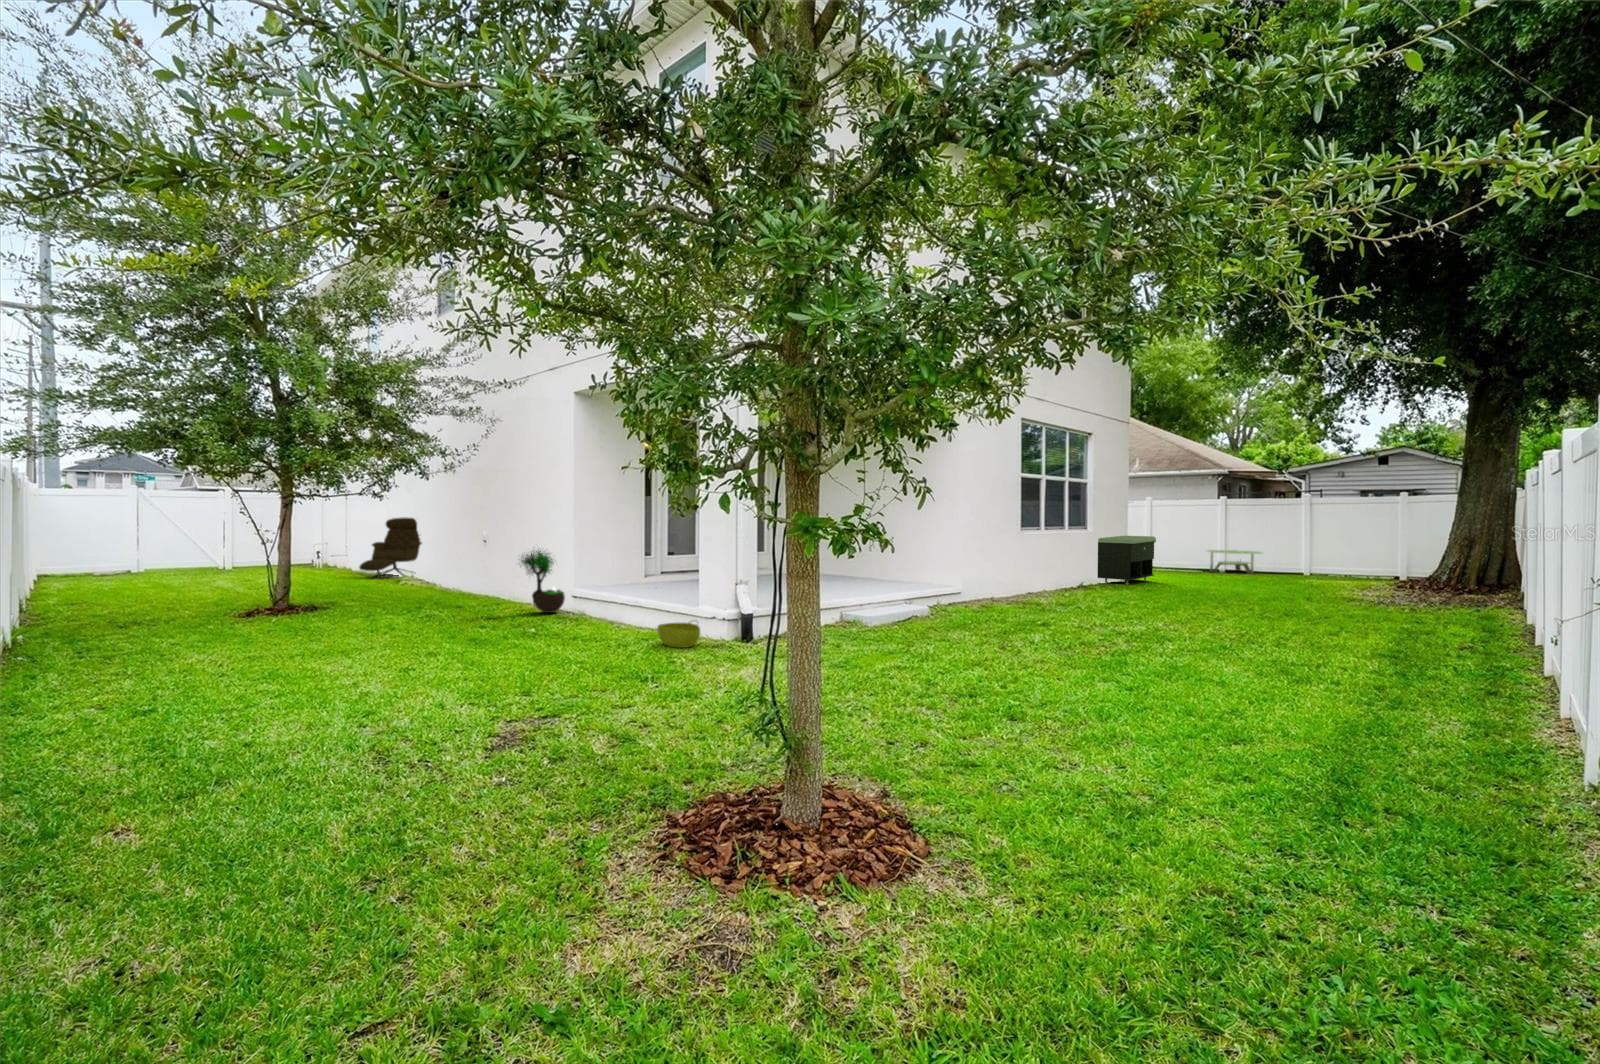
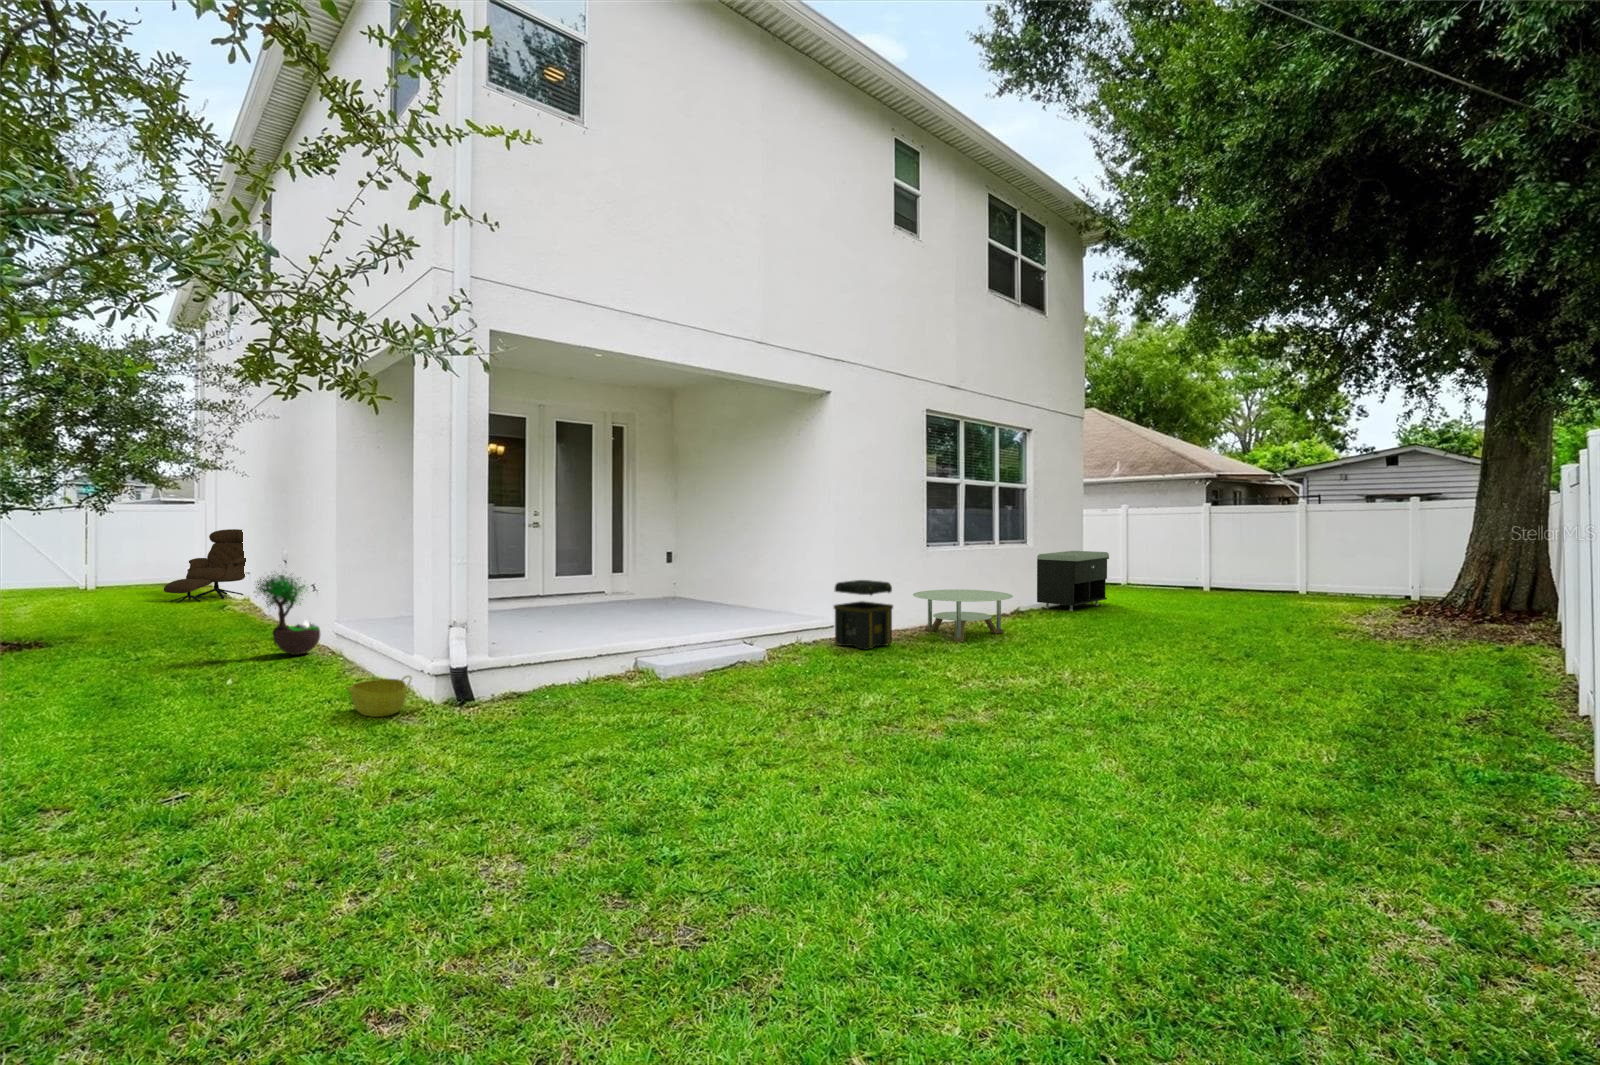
round table: present [1209,550,1262,574] -> present [913,589,1013,642]
toolbox: none [960,556,1007,610] -> present [834,580,893,650]

